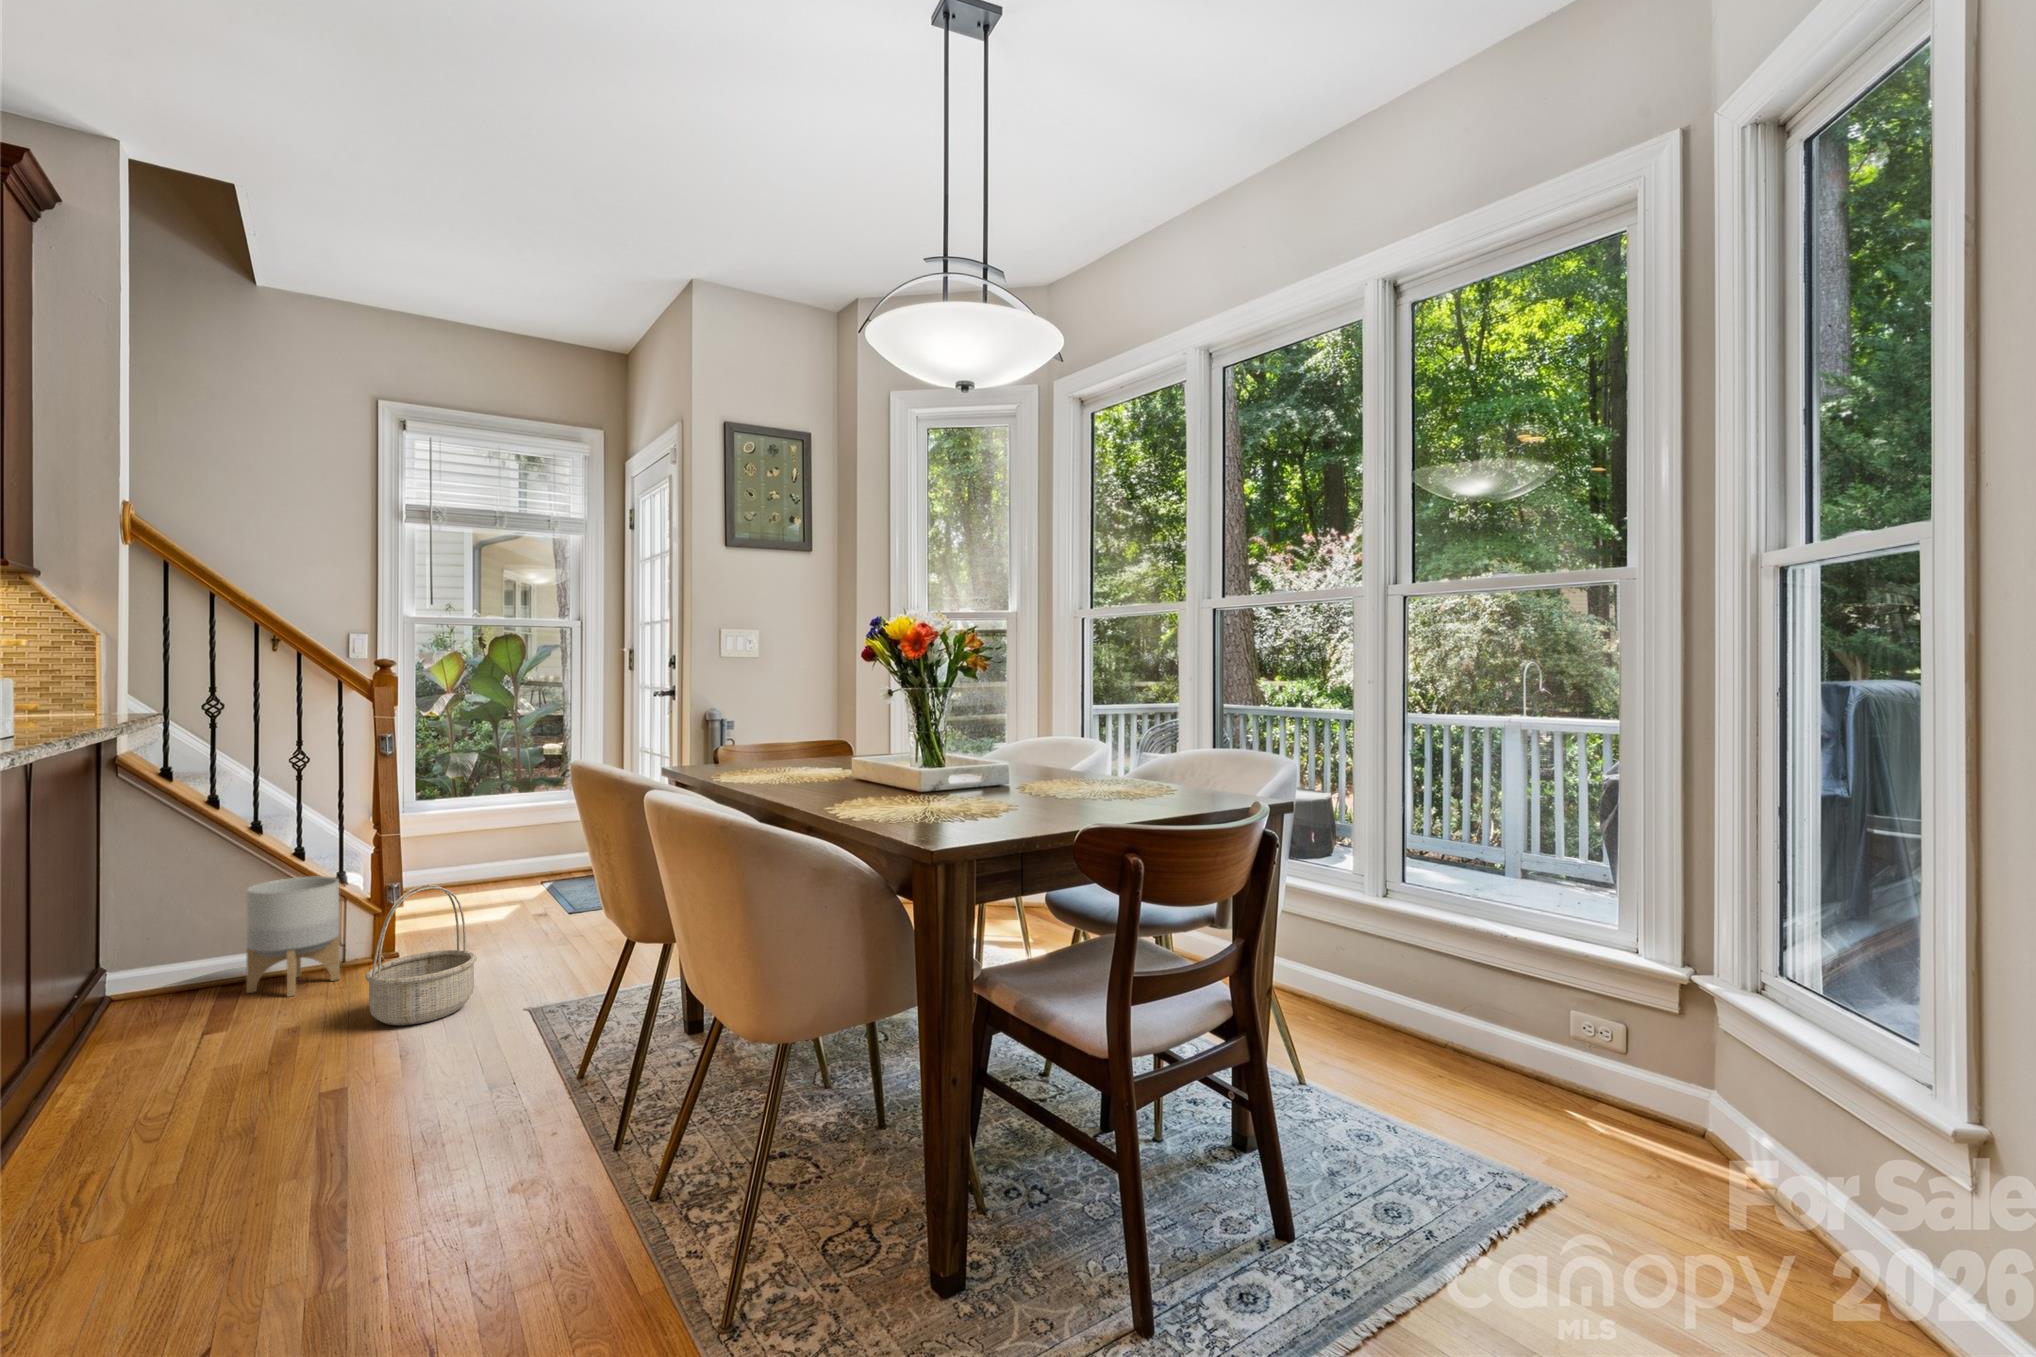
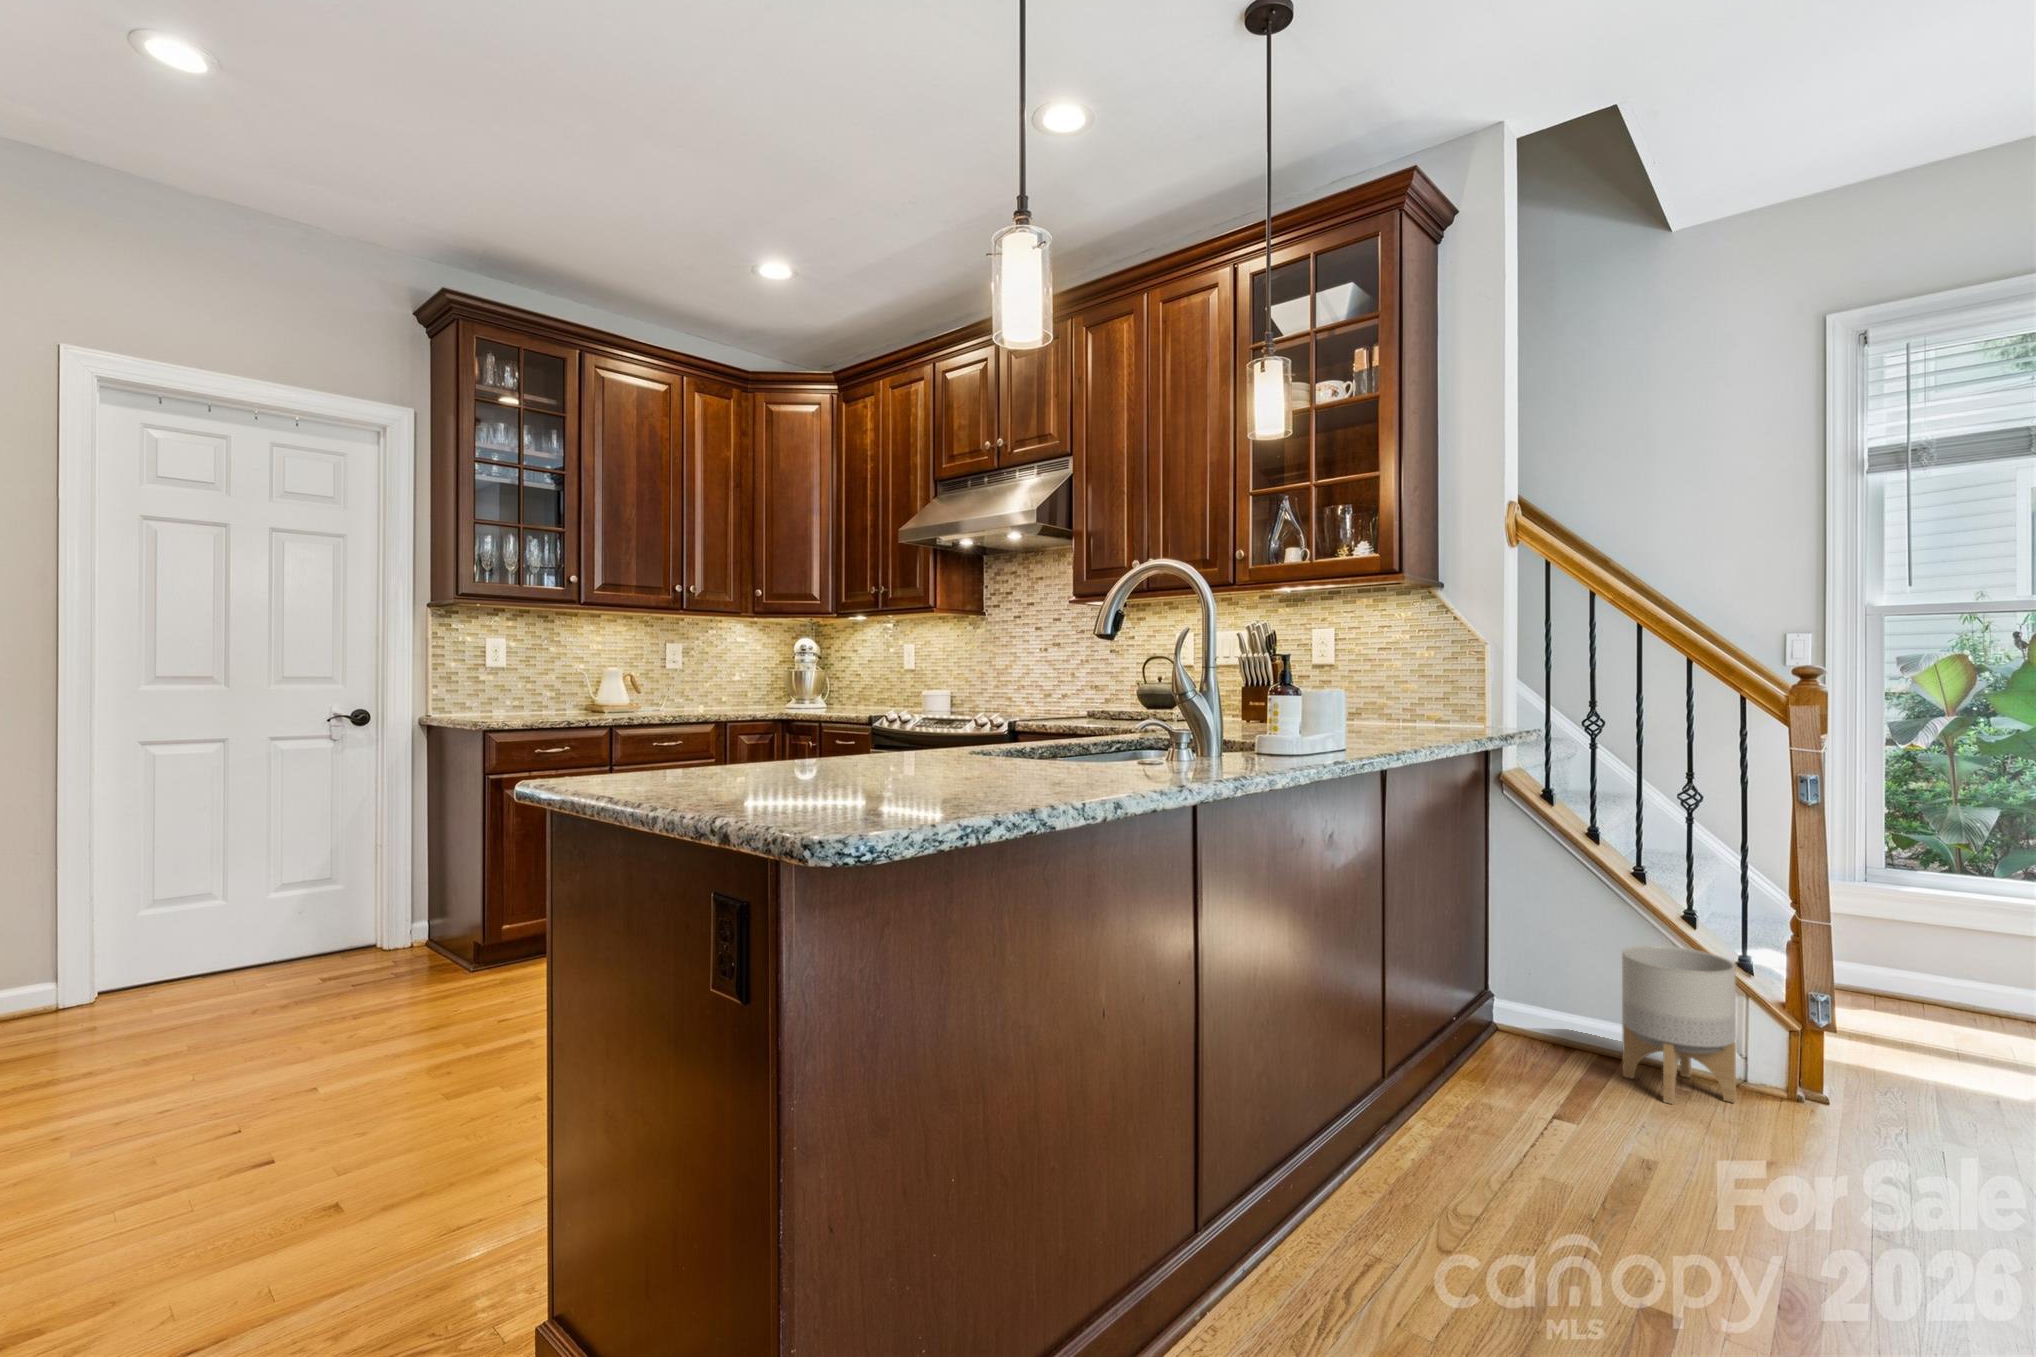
basket: present [366,884,477,1026] -> none [1745,1019,1937,1245]

